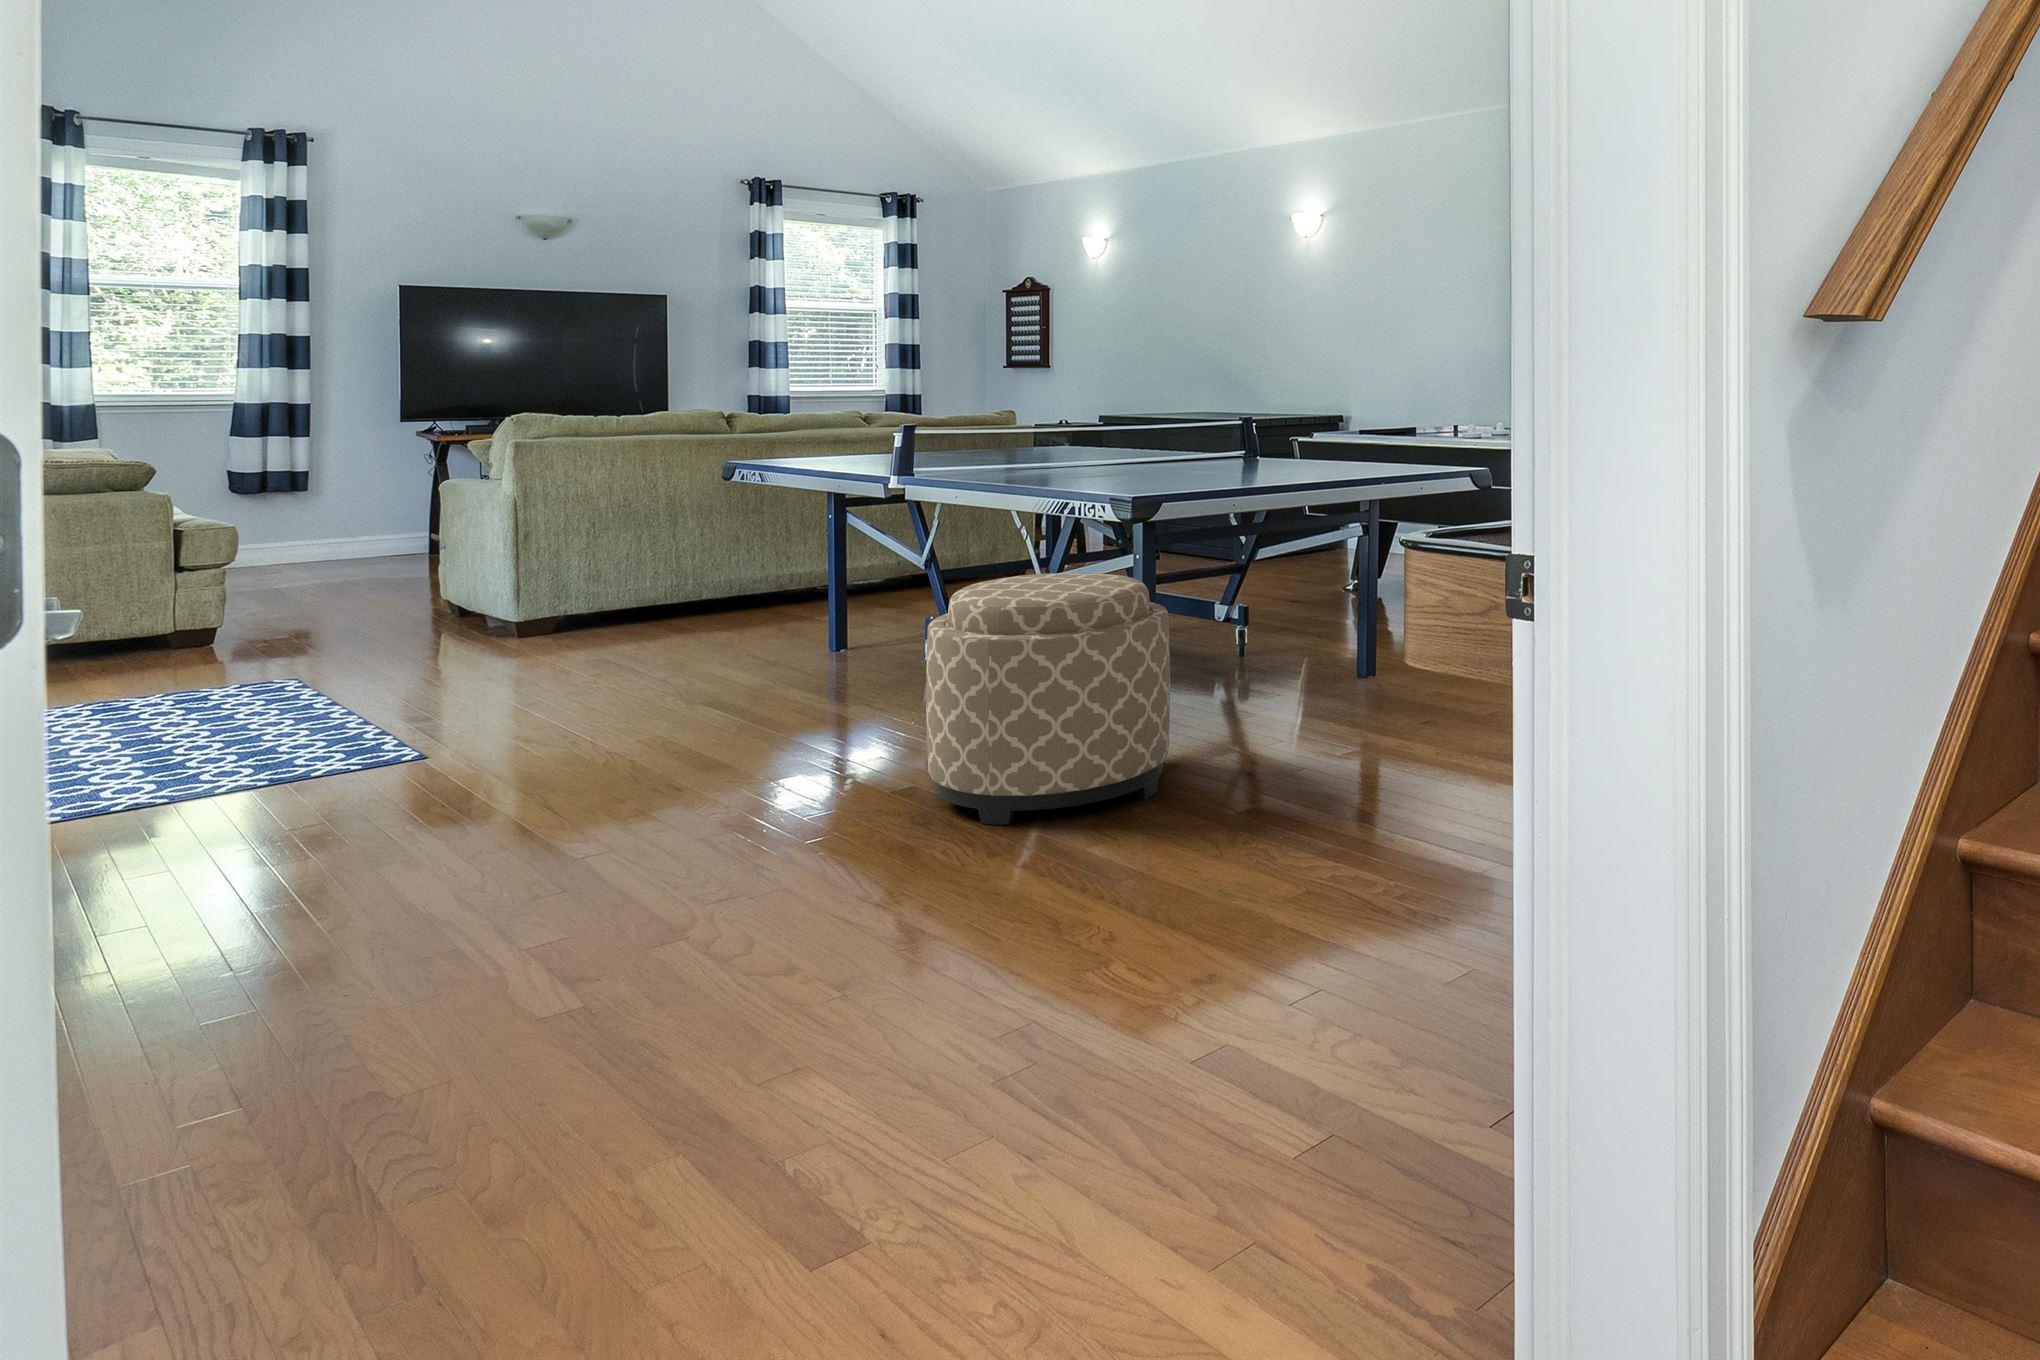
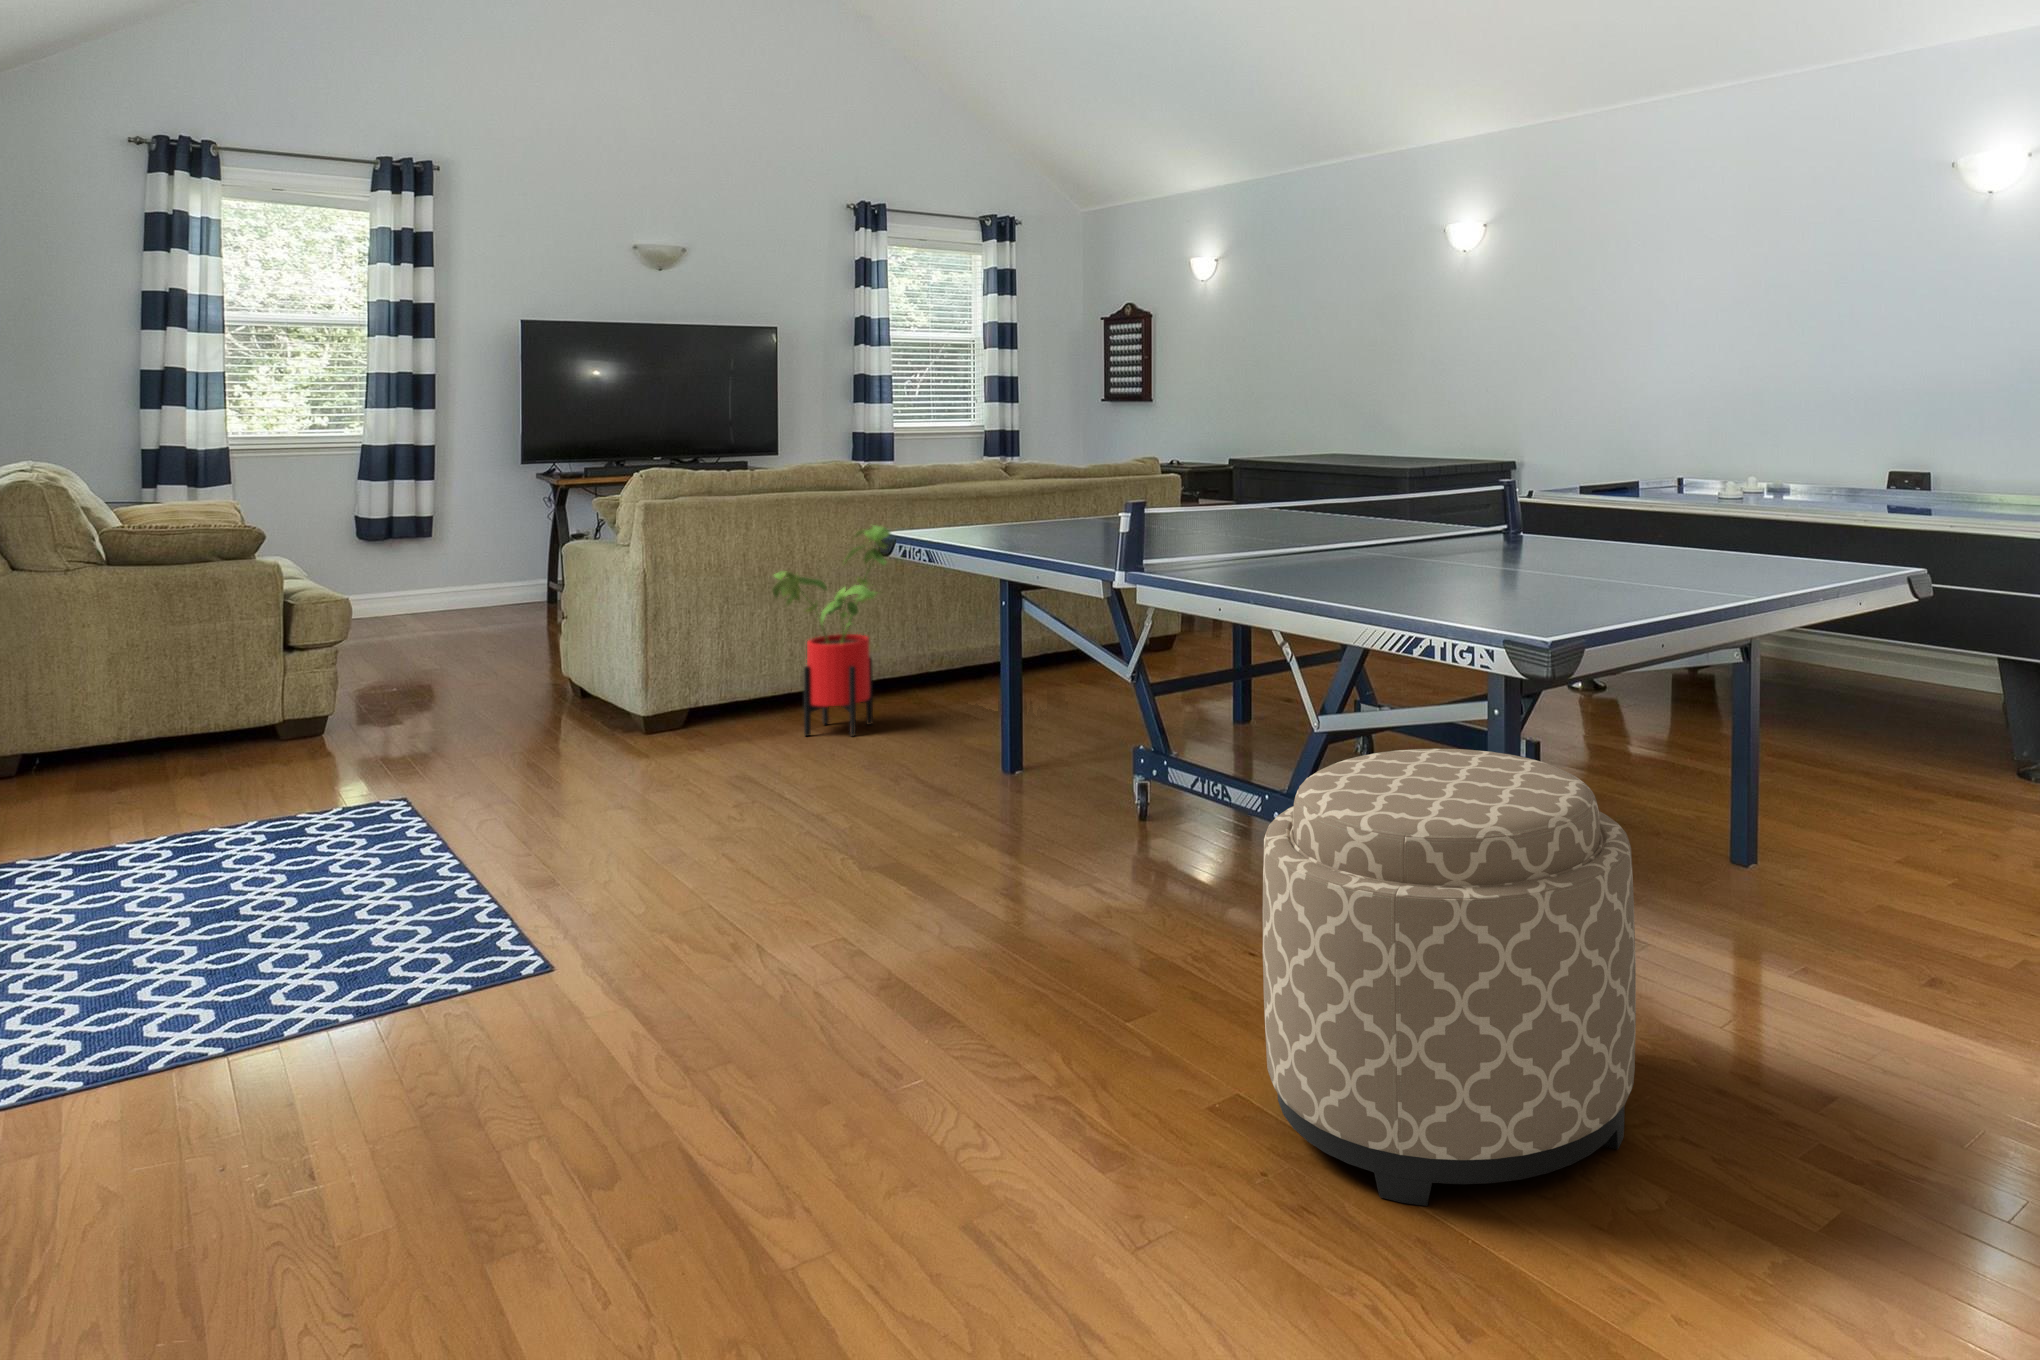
house plant: none [636,459,755,634] -> present [772,525,891,736]

